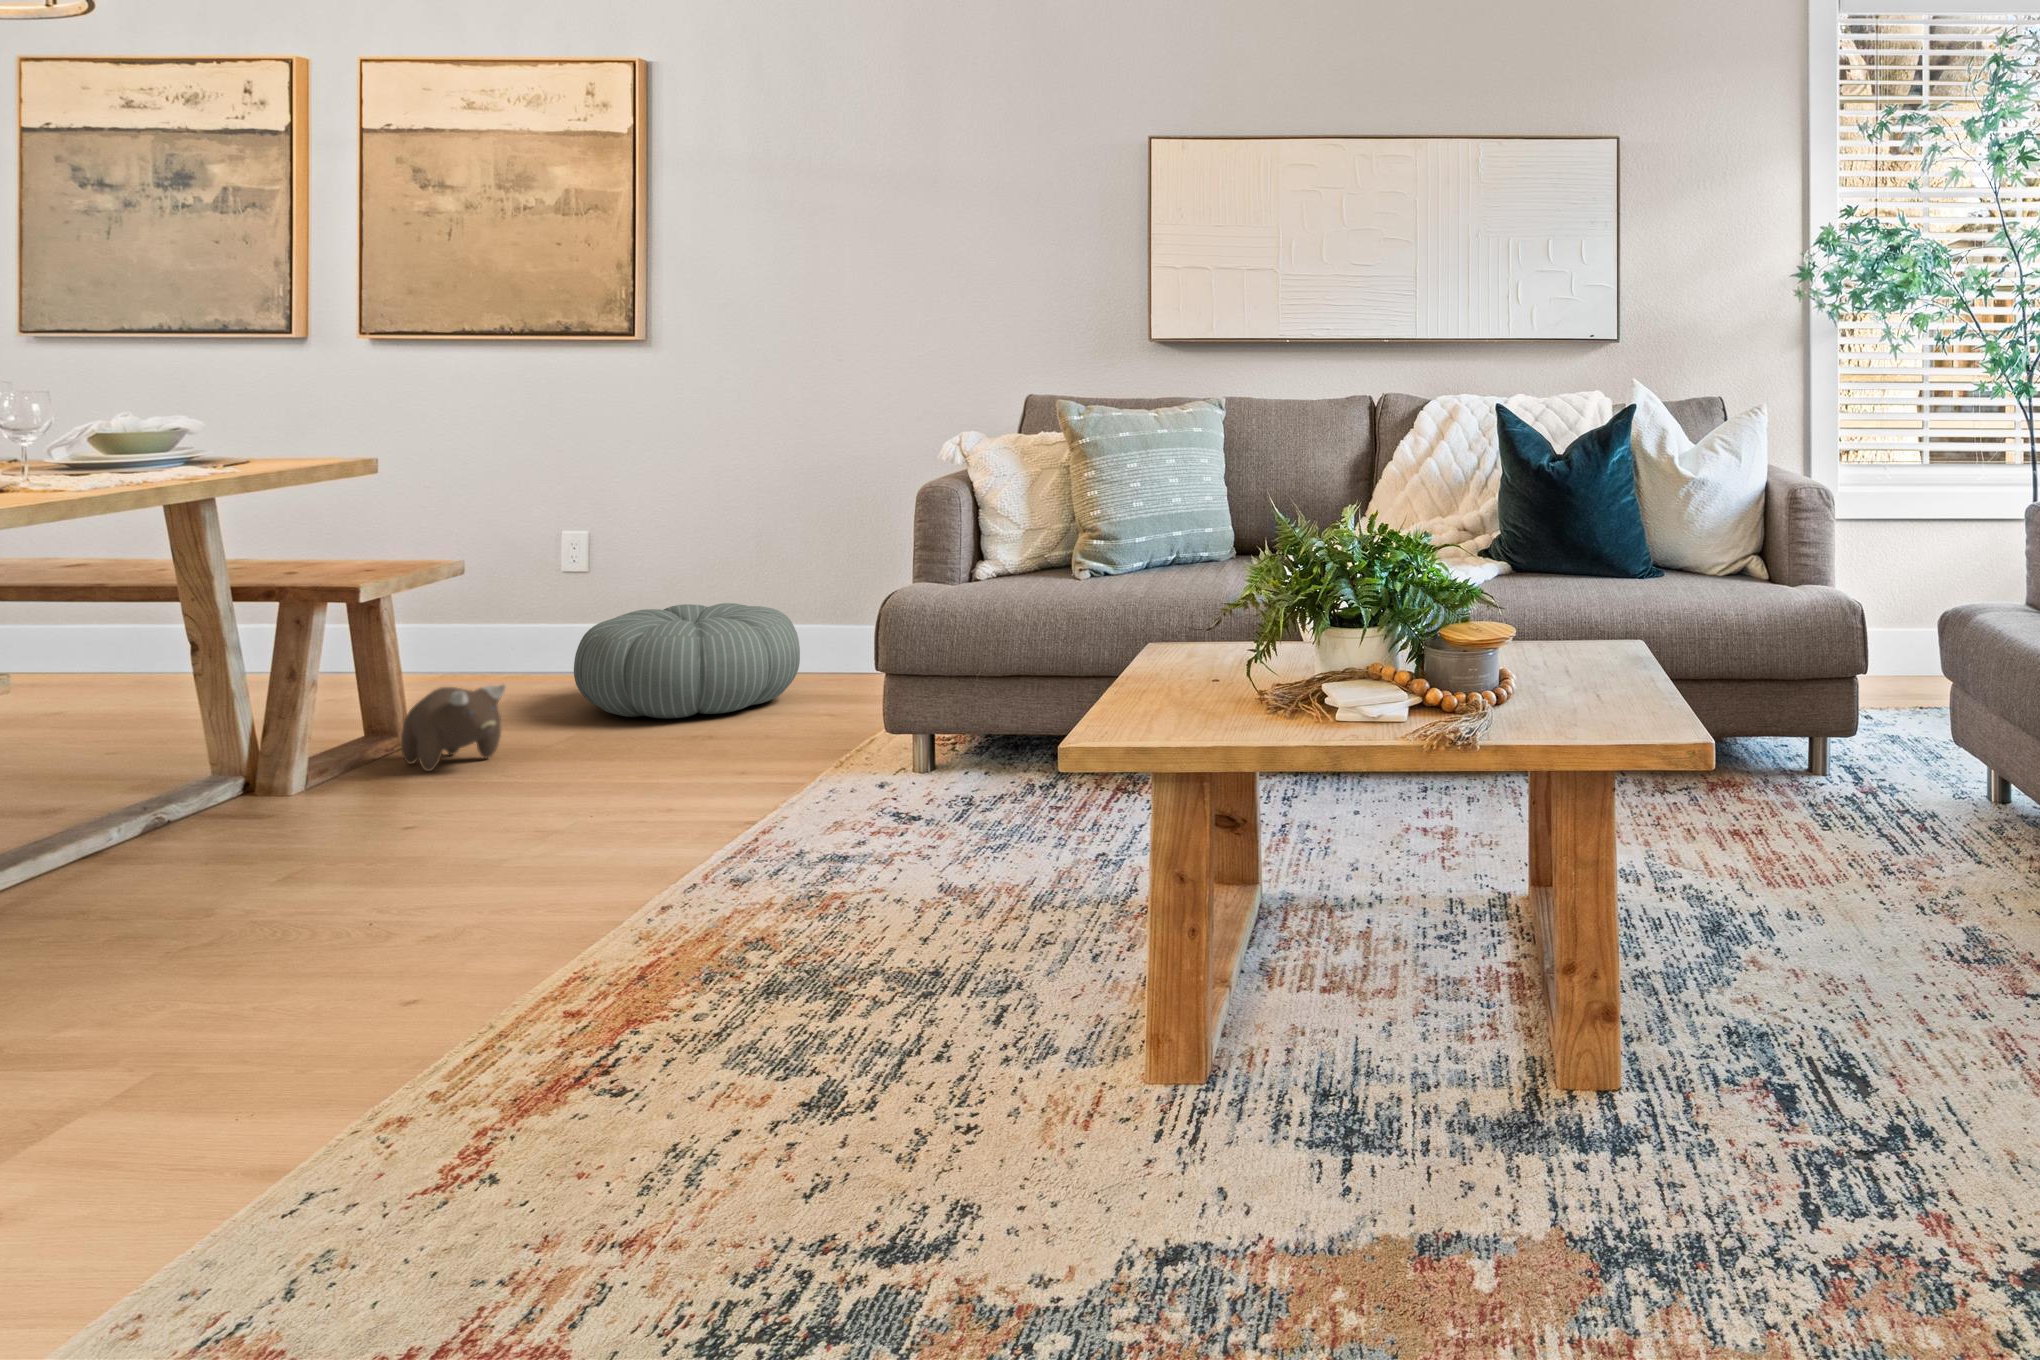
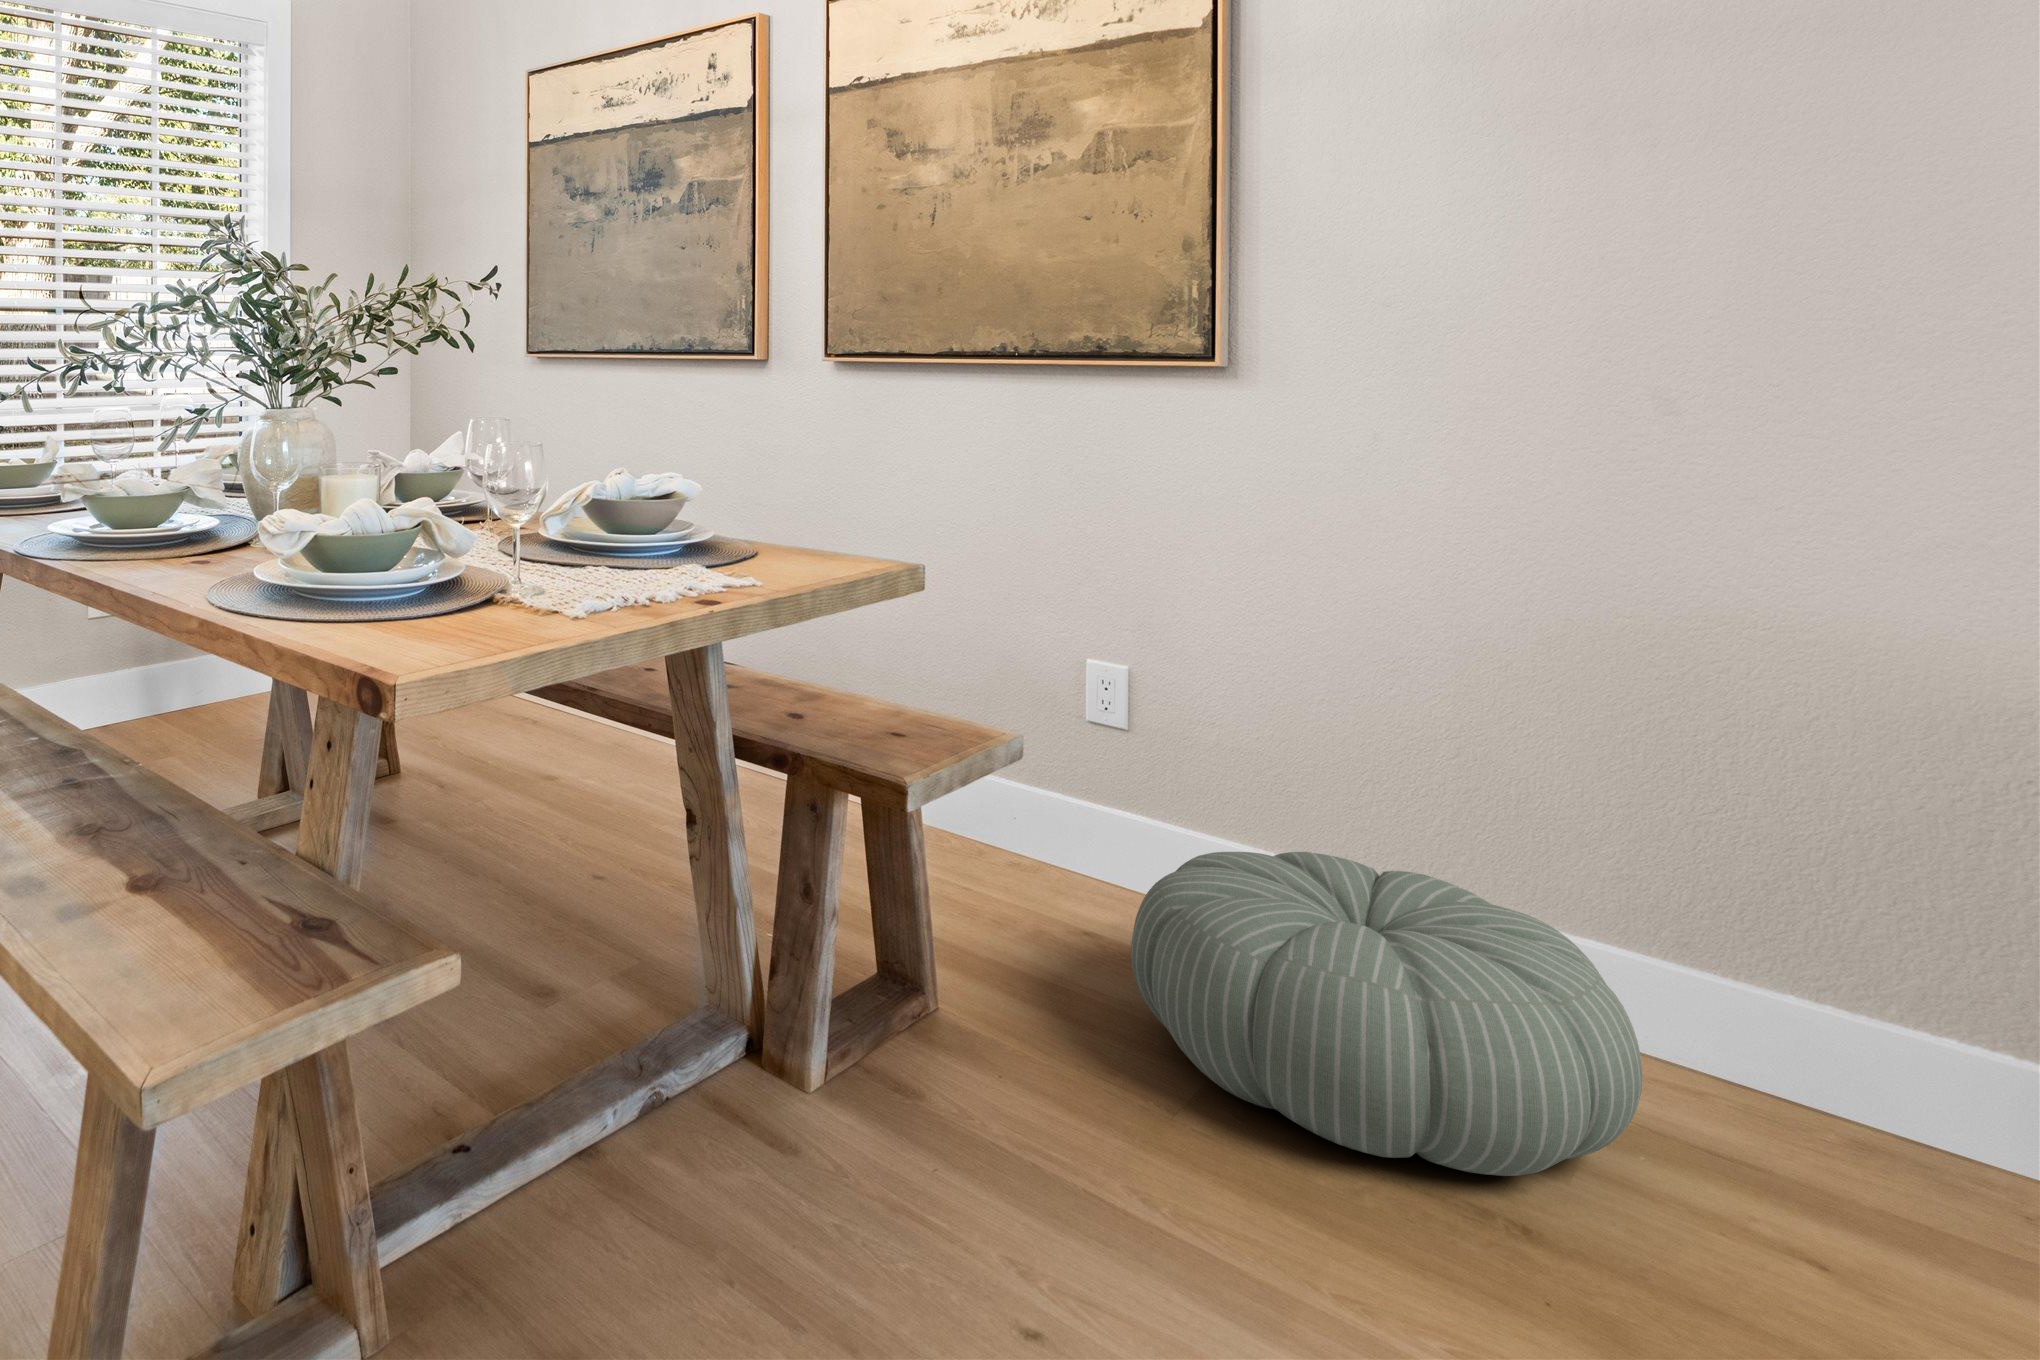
plush toy: present [401,685,505,771] -> none [843,1003,1035,1189]

